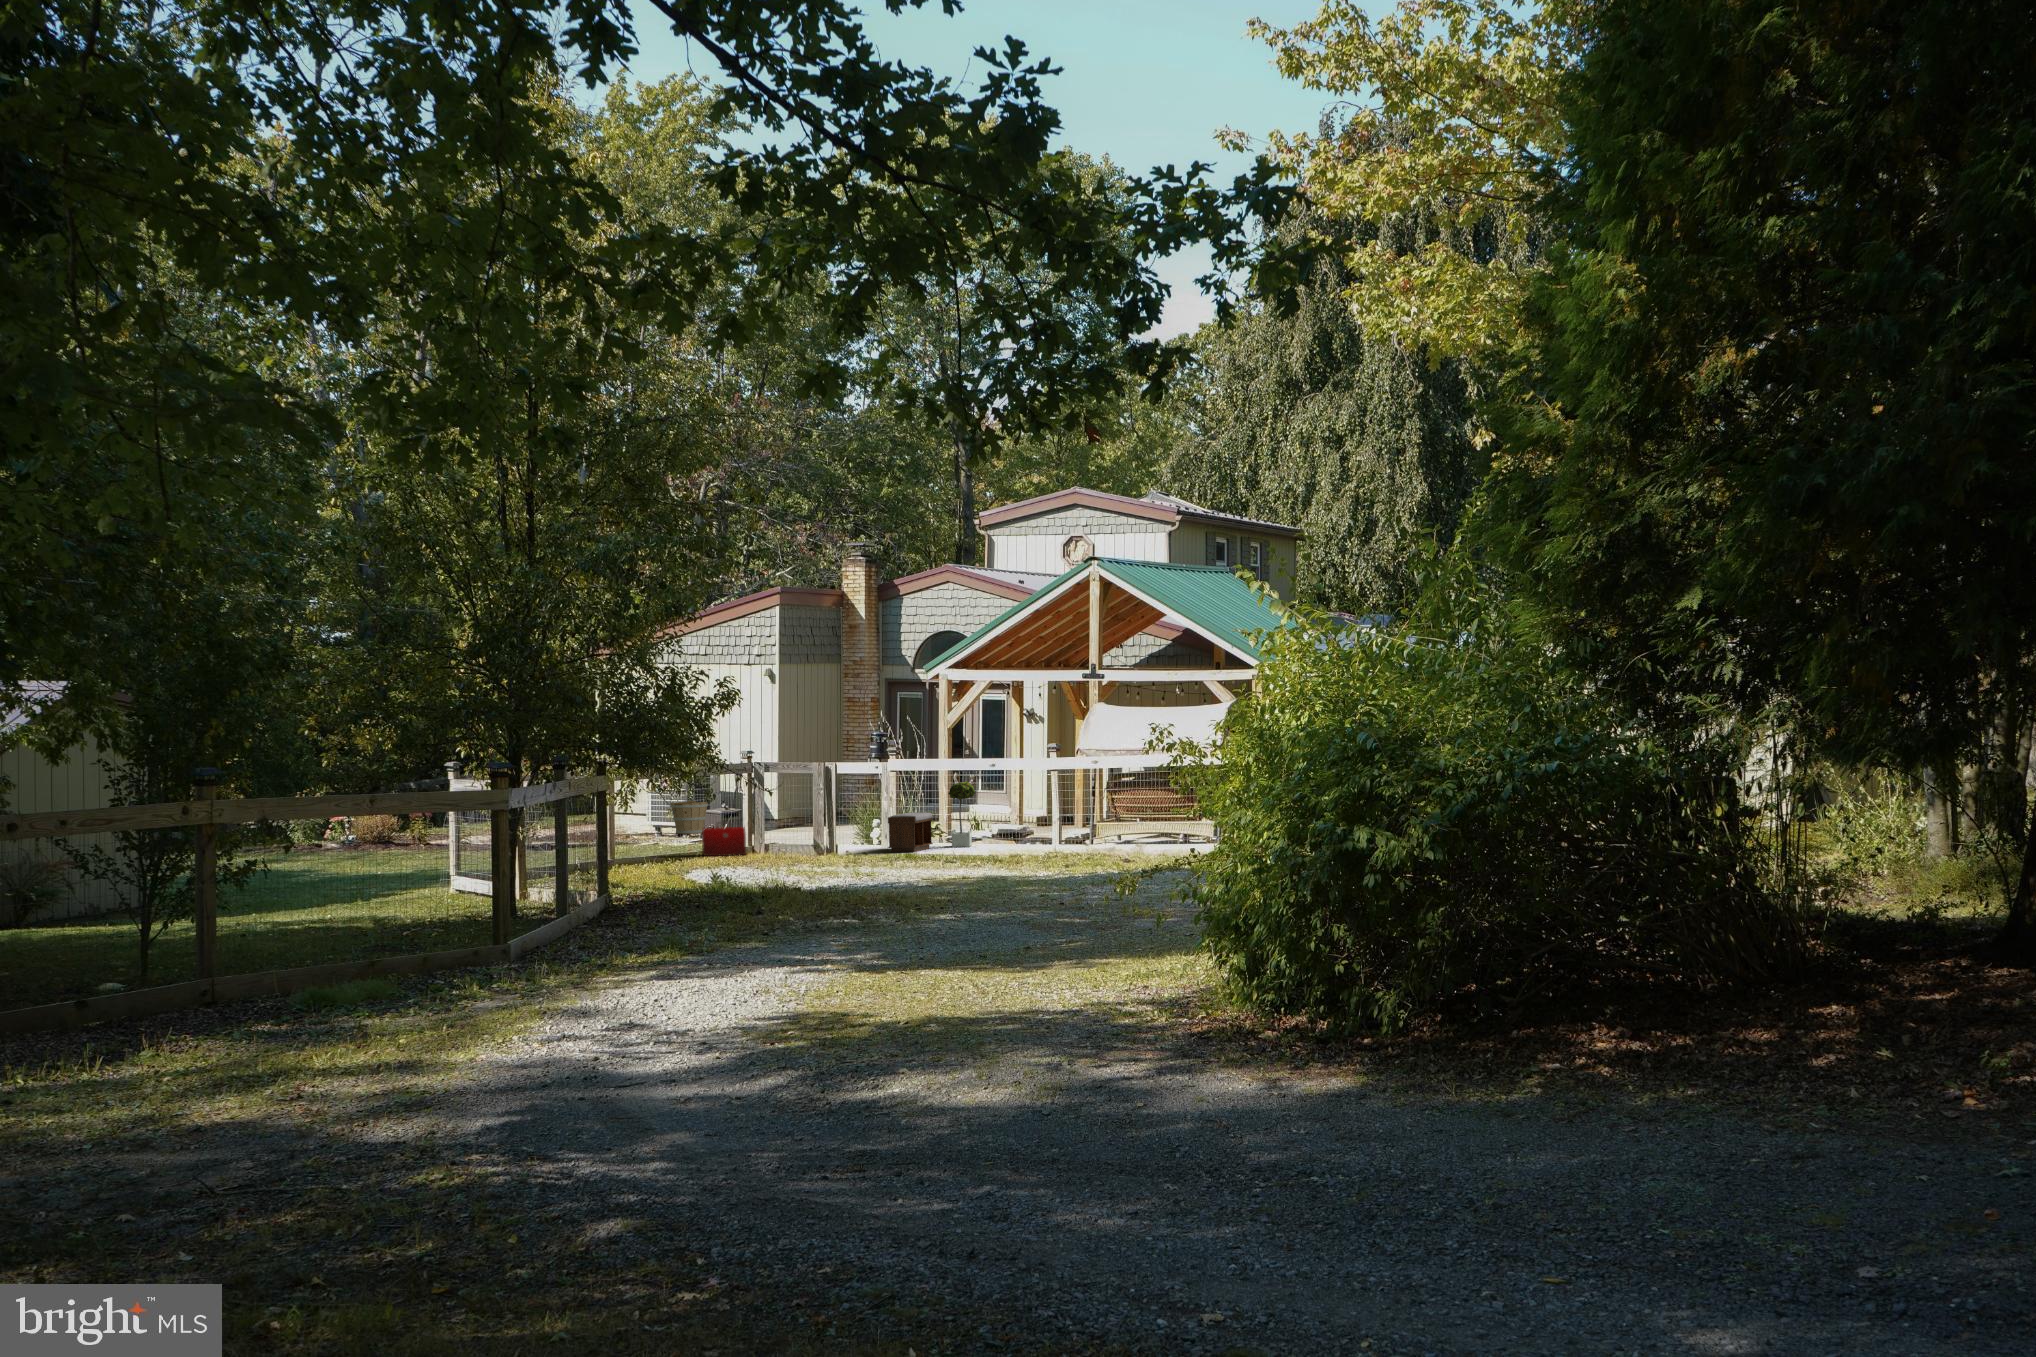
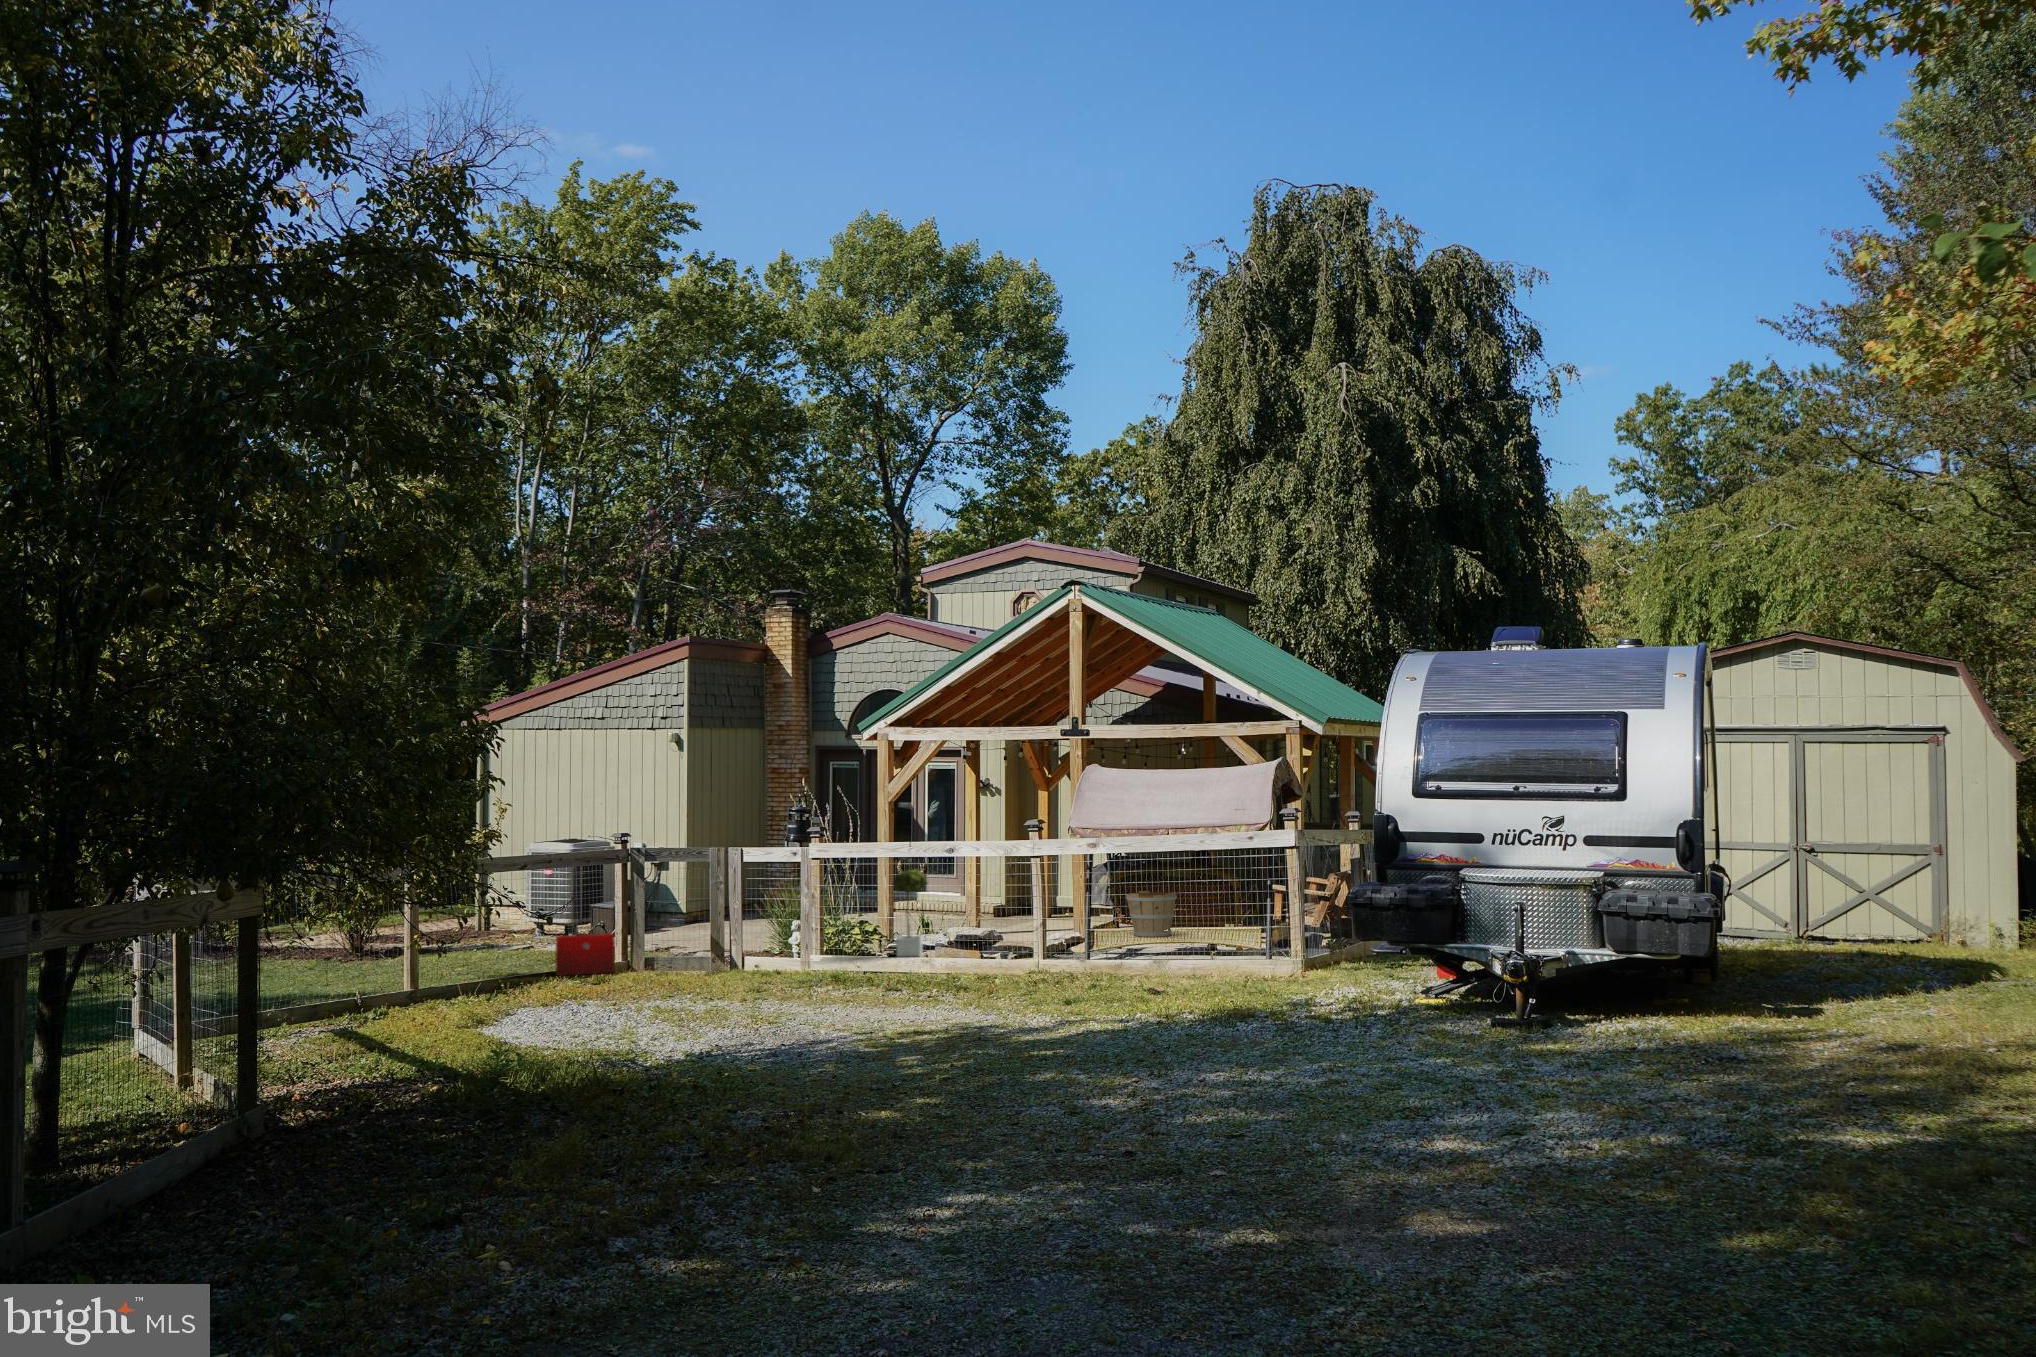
wooden bucket: present [670,801,708,834] -> present [1126,891,1177,937]
bench: present [888,813,933,852] -> none [811,911,871,967]

